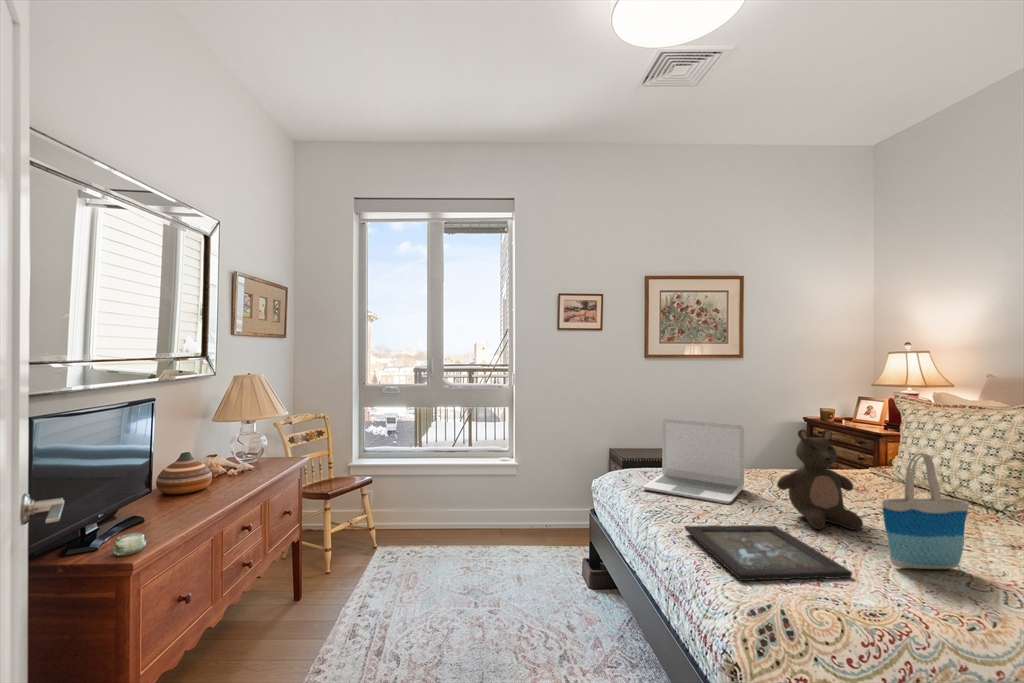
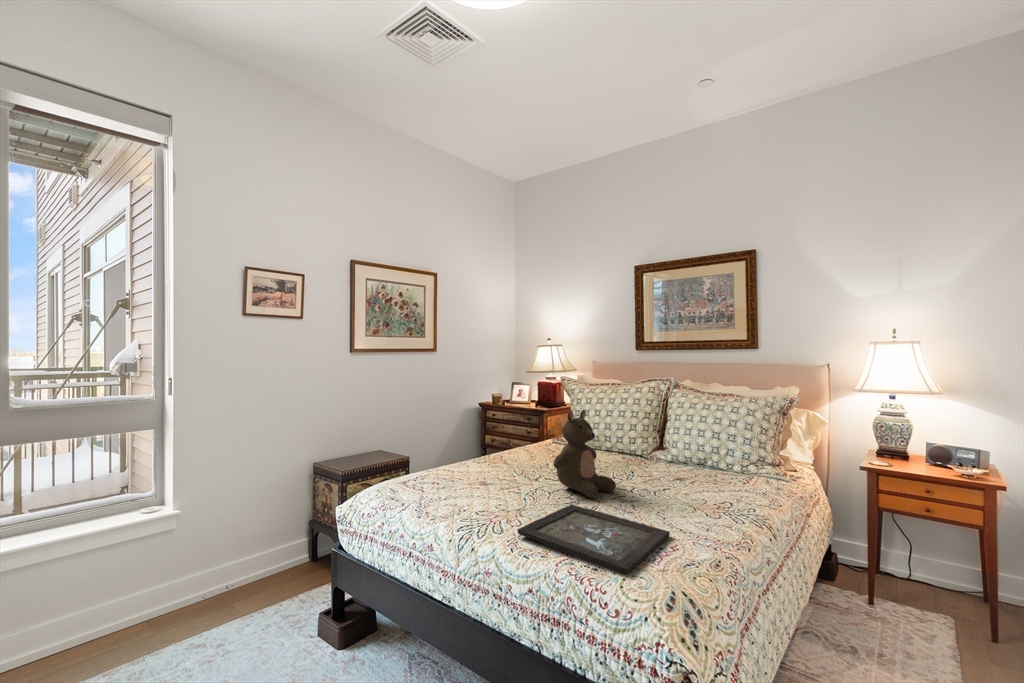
laptop: present [643,419,744,504] -> none [416,413,507,496]
tote bag: present [882,453,969,569] -> none [668,422,699,516]

